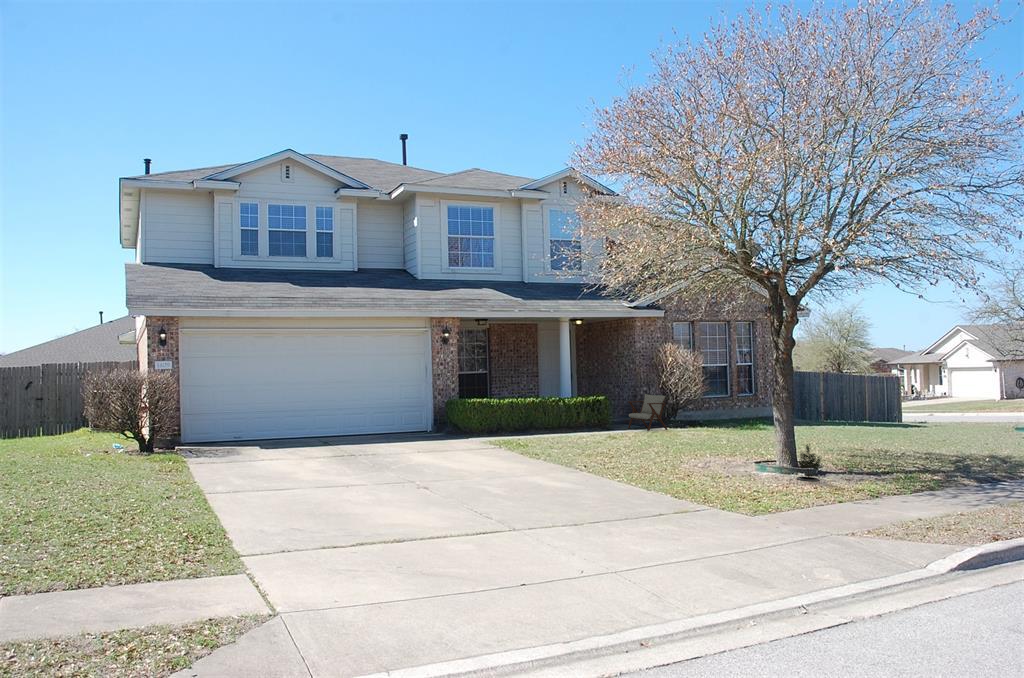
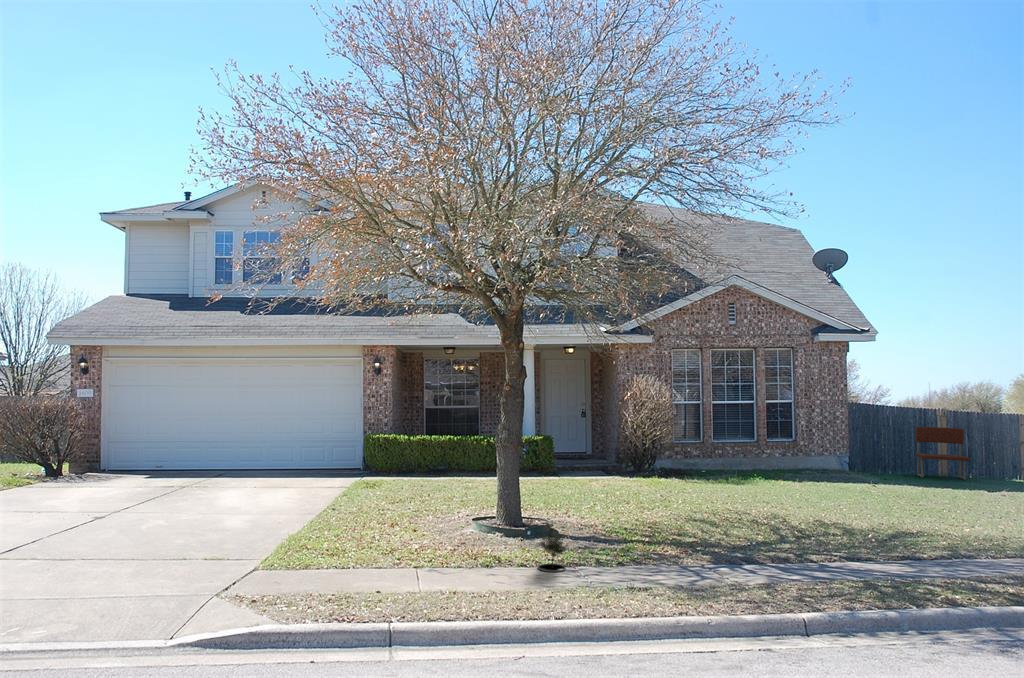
bench: none [810,382,849,419] -> present [916,427,970,480]
lounge chair: present [628,394,668,431] -> none [600,437,644,482]

